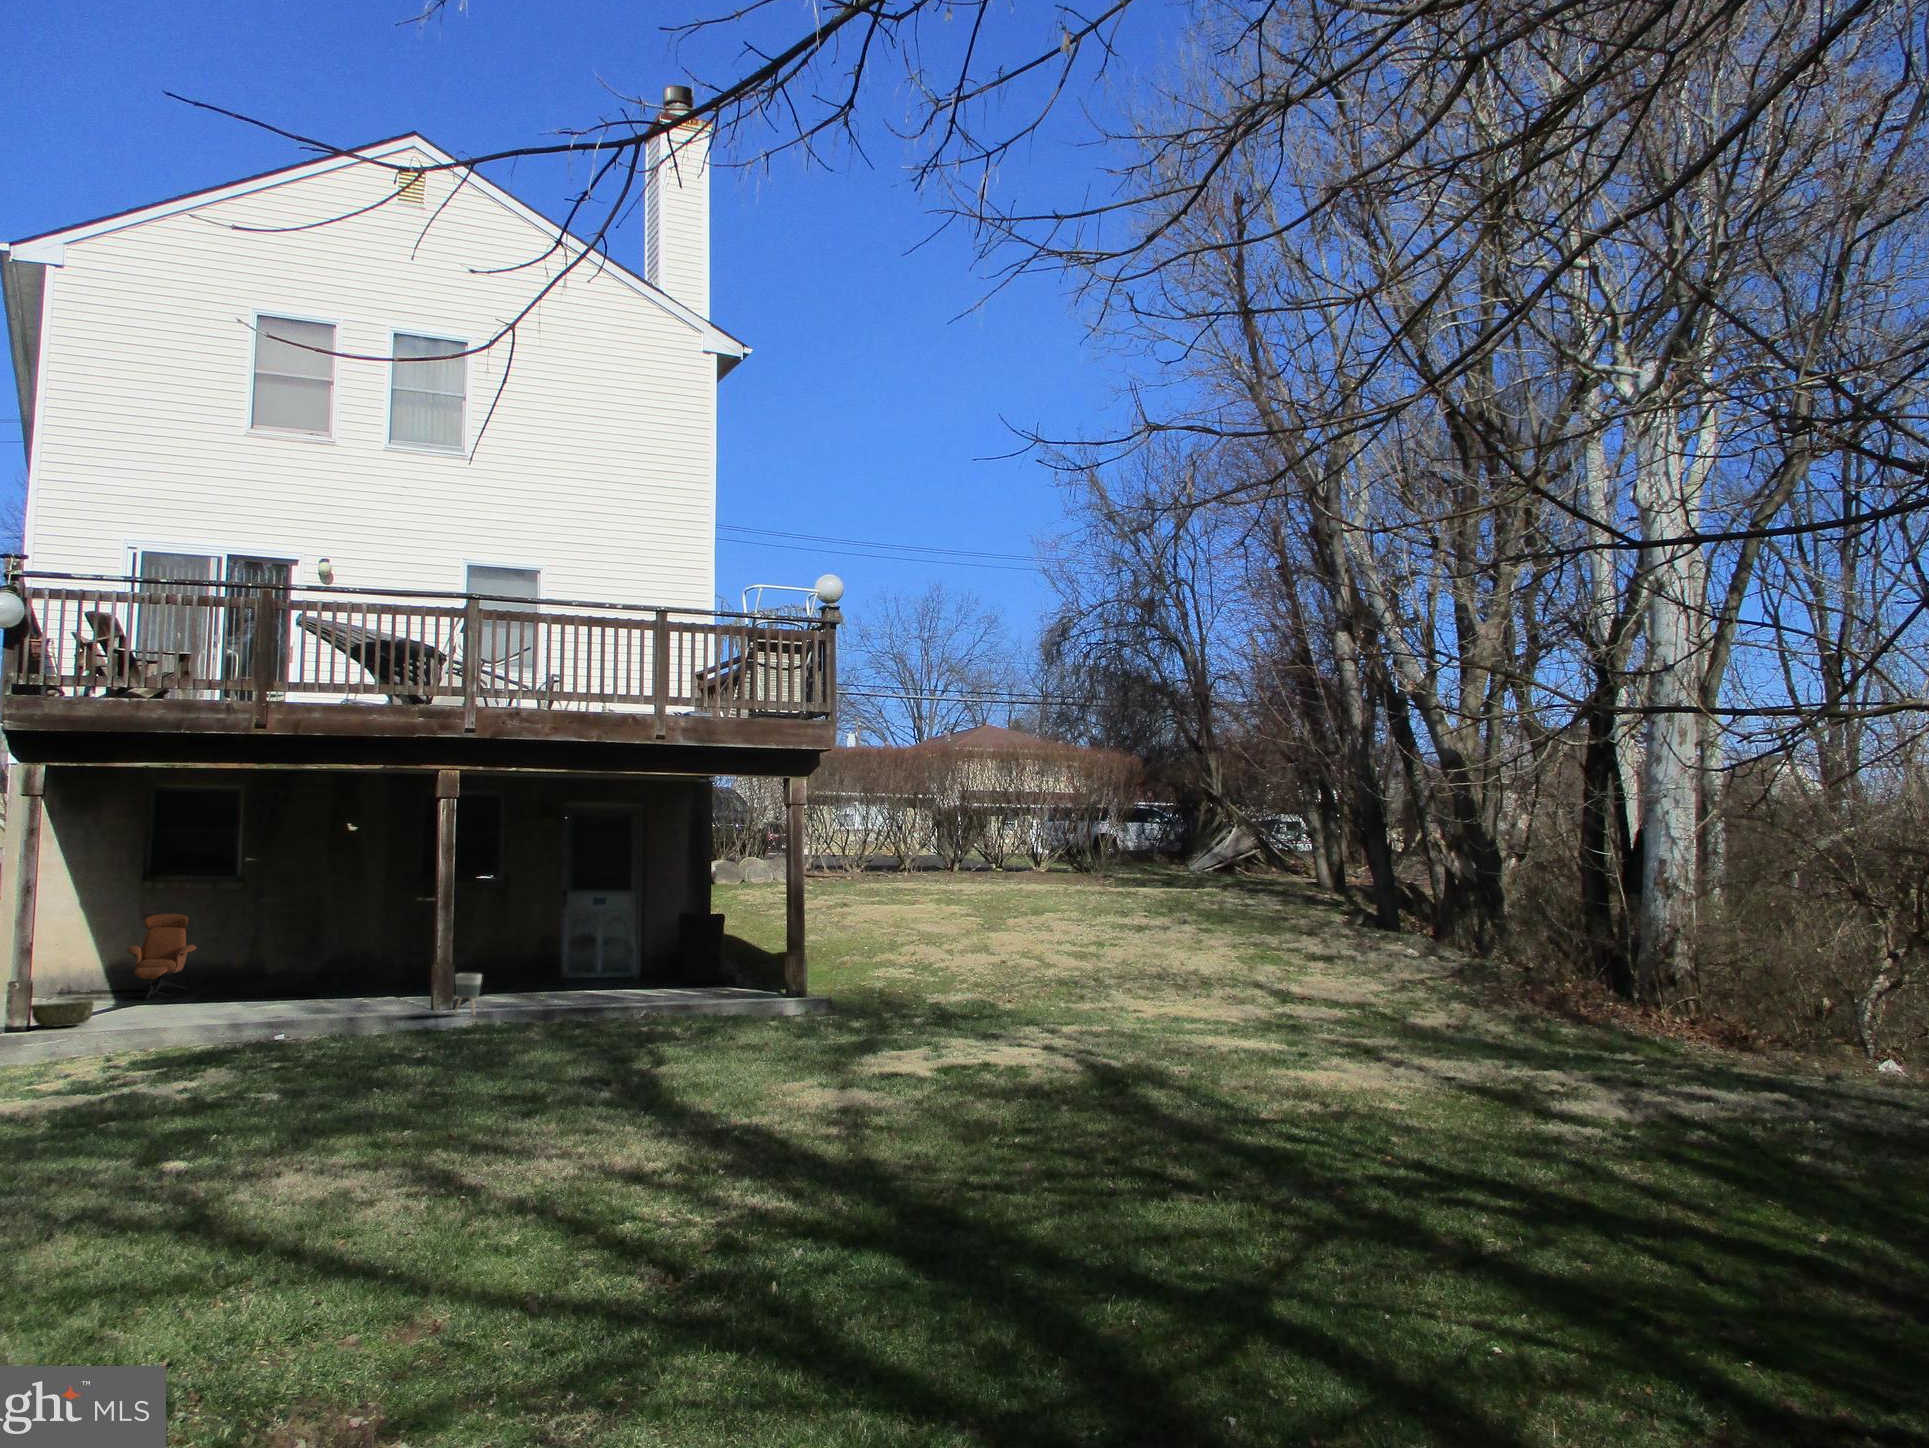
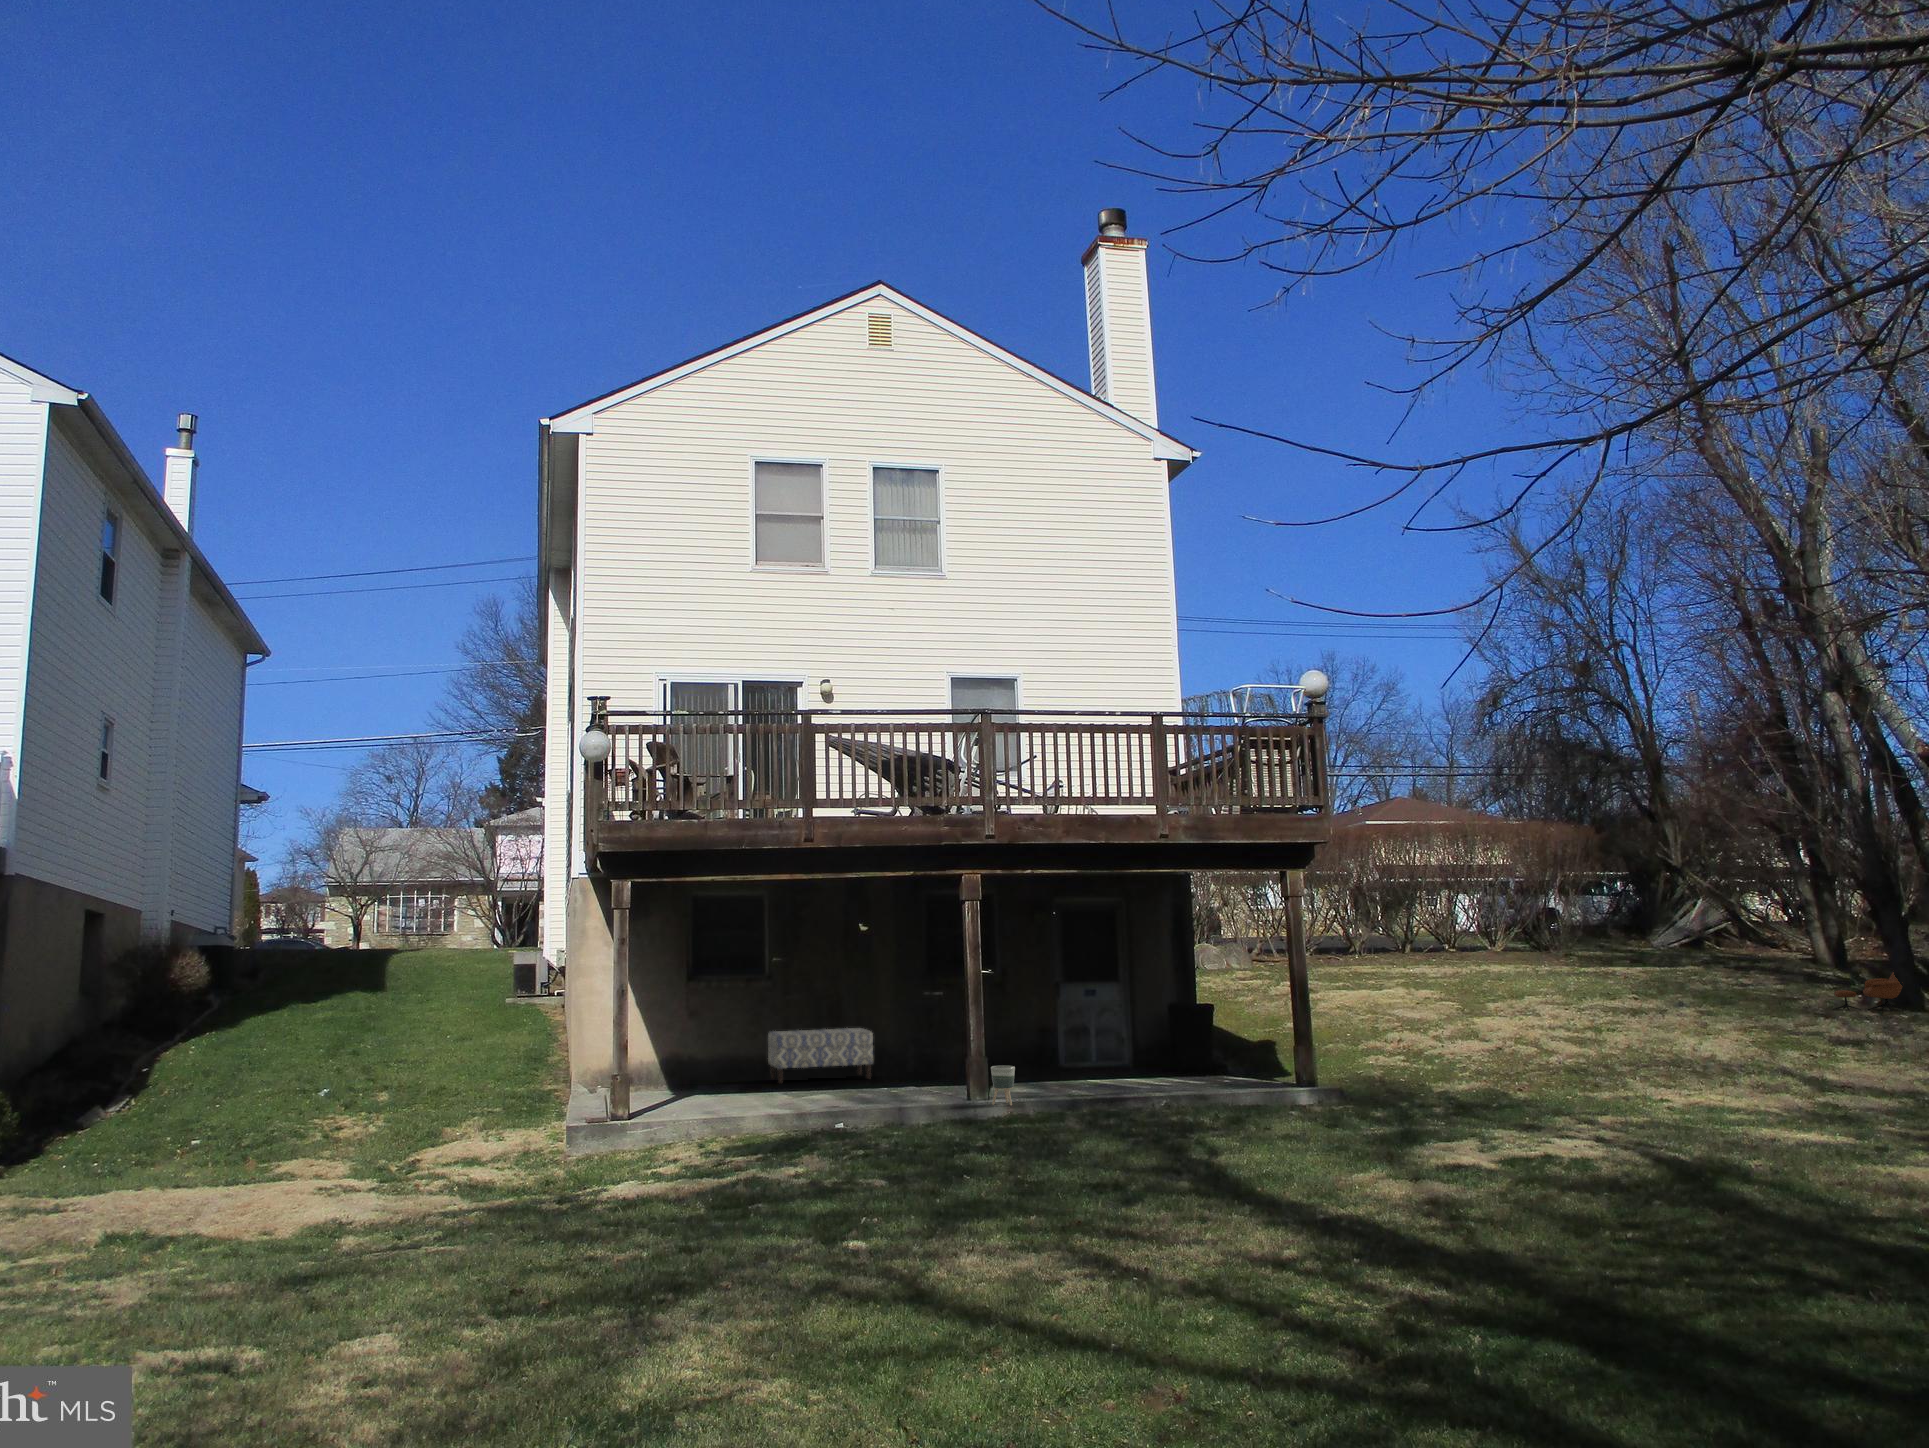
lounge chair: present [126,914,196,1000] -> present [1834,972,1906,1011]
bench: none [236,932,356,991] -> present [768,1028,873,1083]
woven basket: present [31,1000,94,1027] -> none [641,1091,691,1116]

